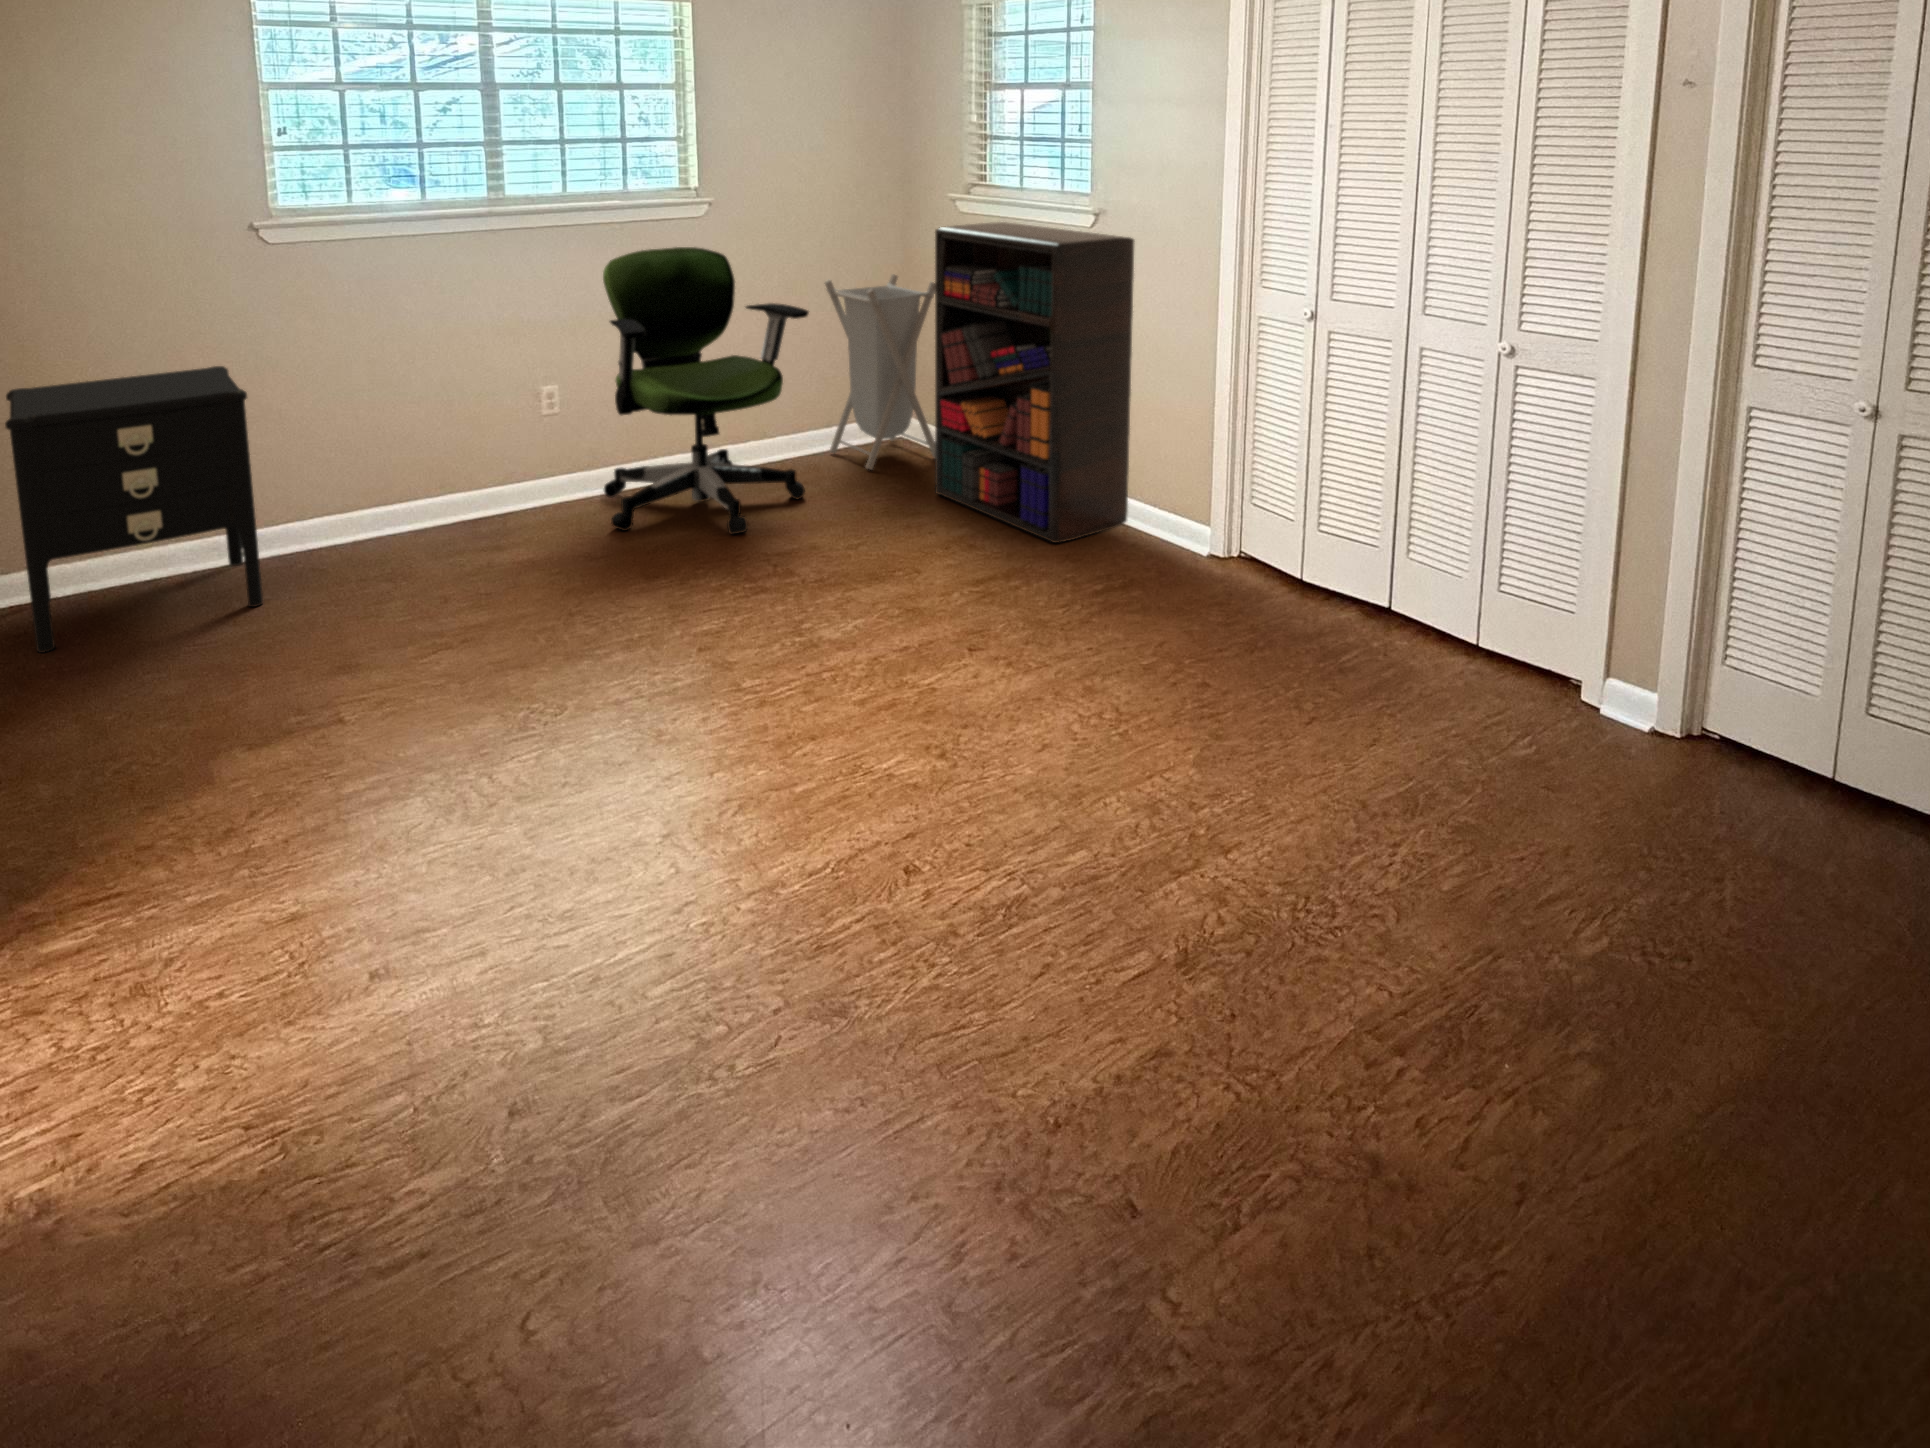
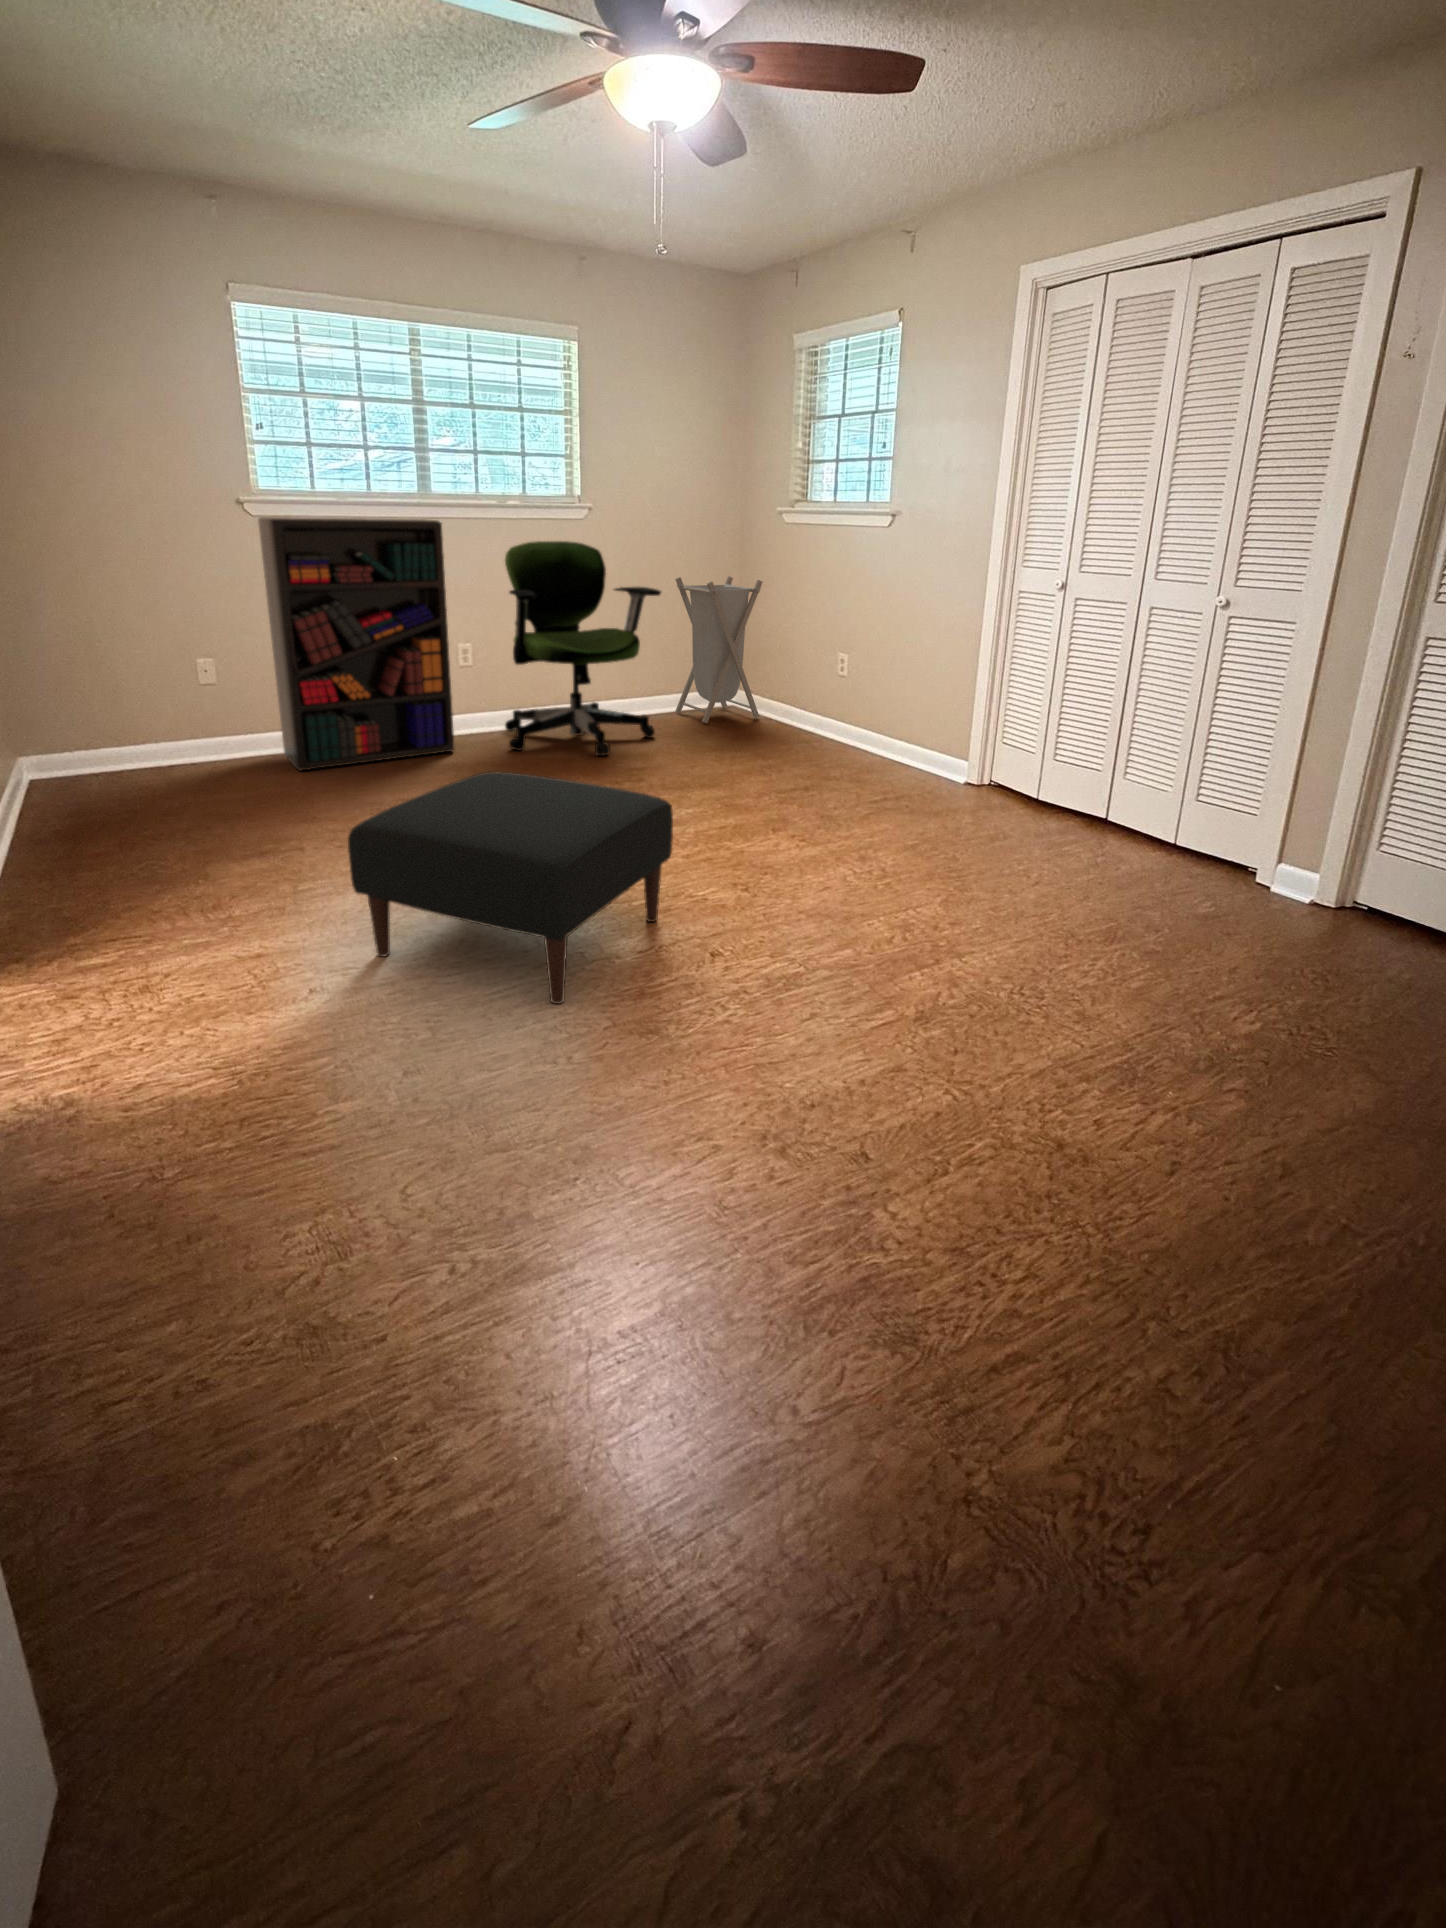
bookshelf: present [935,222,1135,543] -> present [258,517,454,770]
nightstand: present [5,366,263,652] -> none [59,608,253,800]
ottoman: none [422,620,847,974] -> present [348,772,673,1004]

